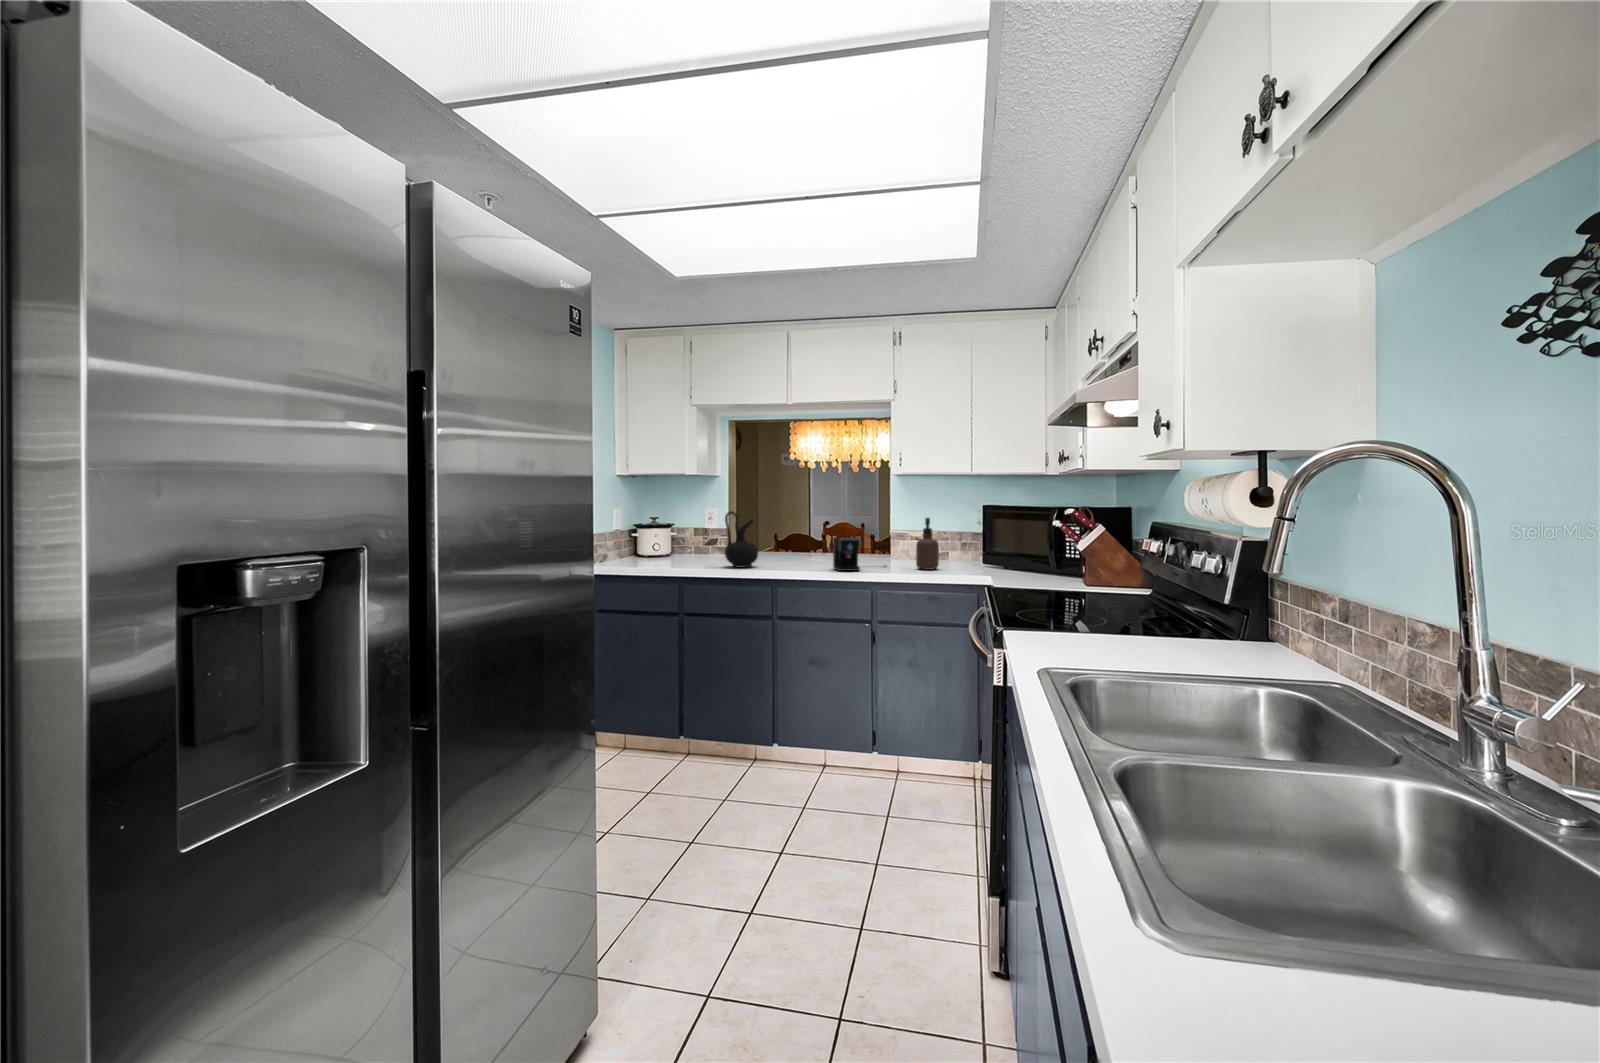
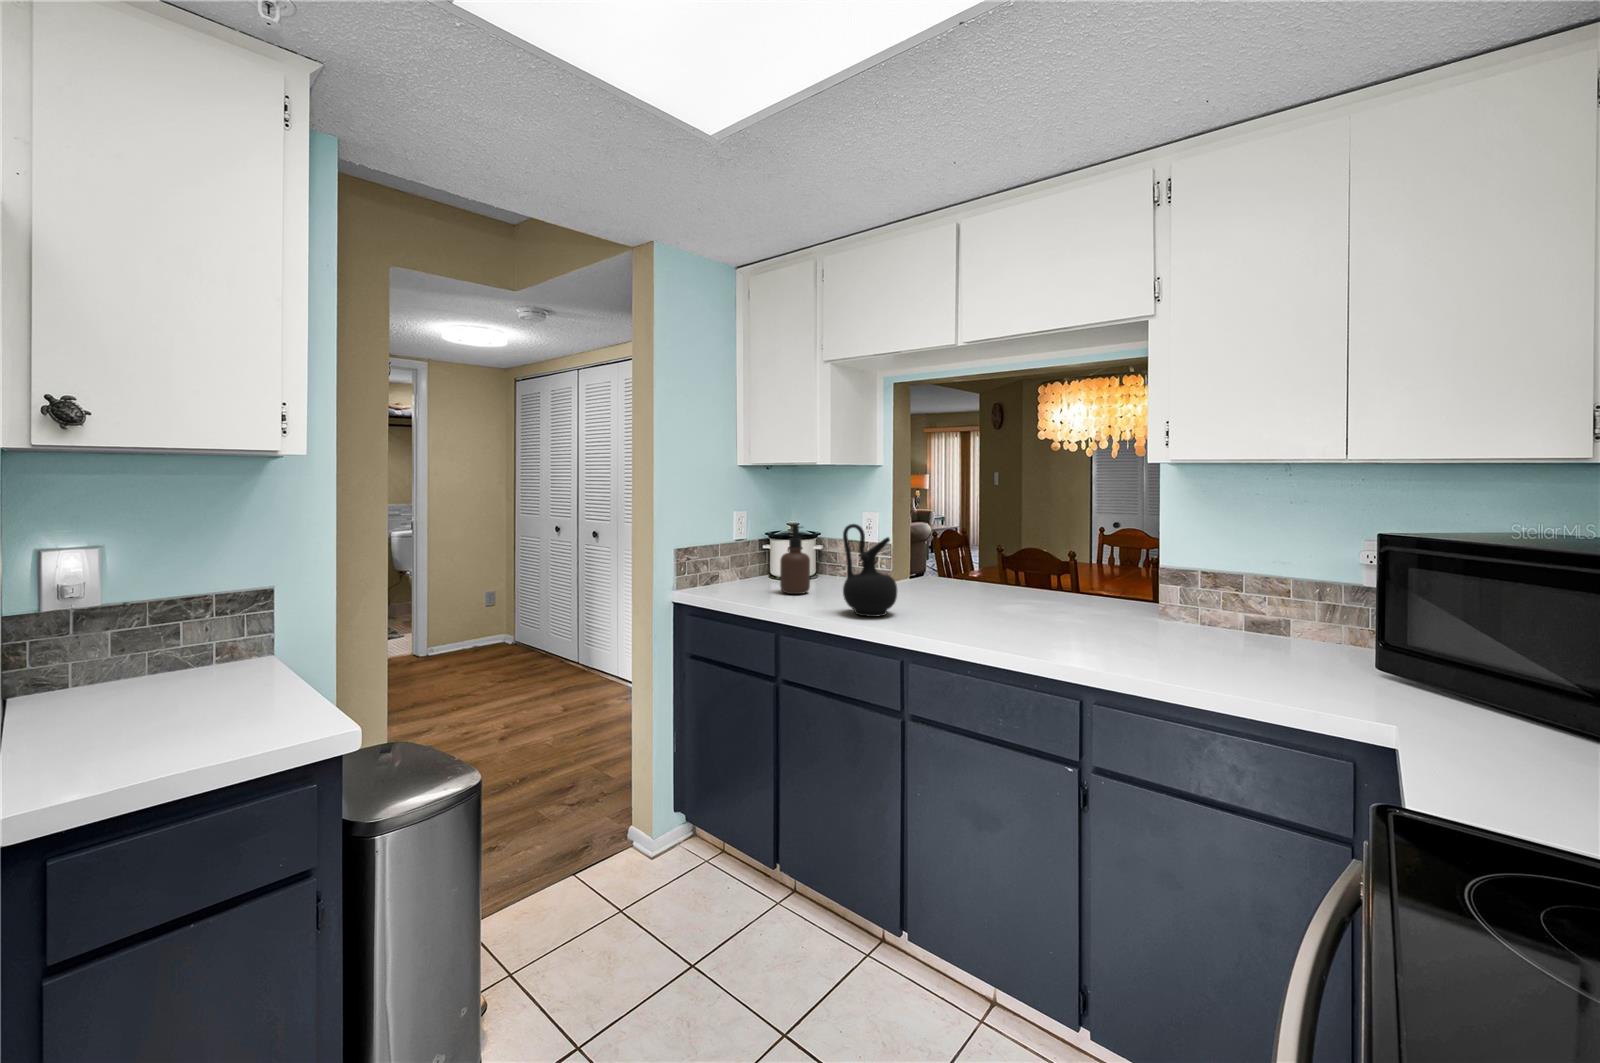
soap dispenser: present [916,518,939,570] -> present [780,524,810,594]
coffee maker: present [833,537,886,571] -> none [1014,579,1130,652]

